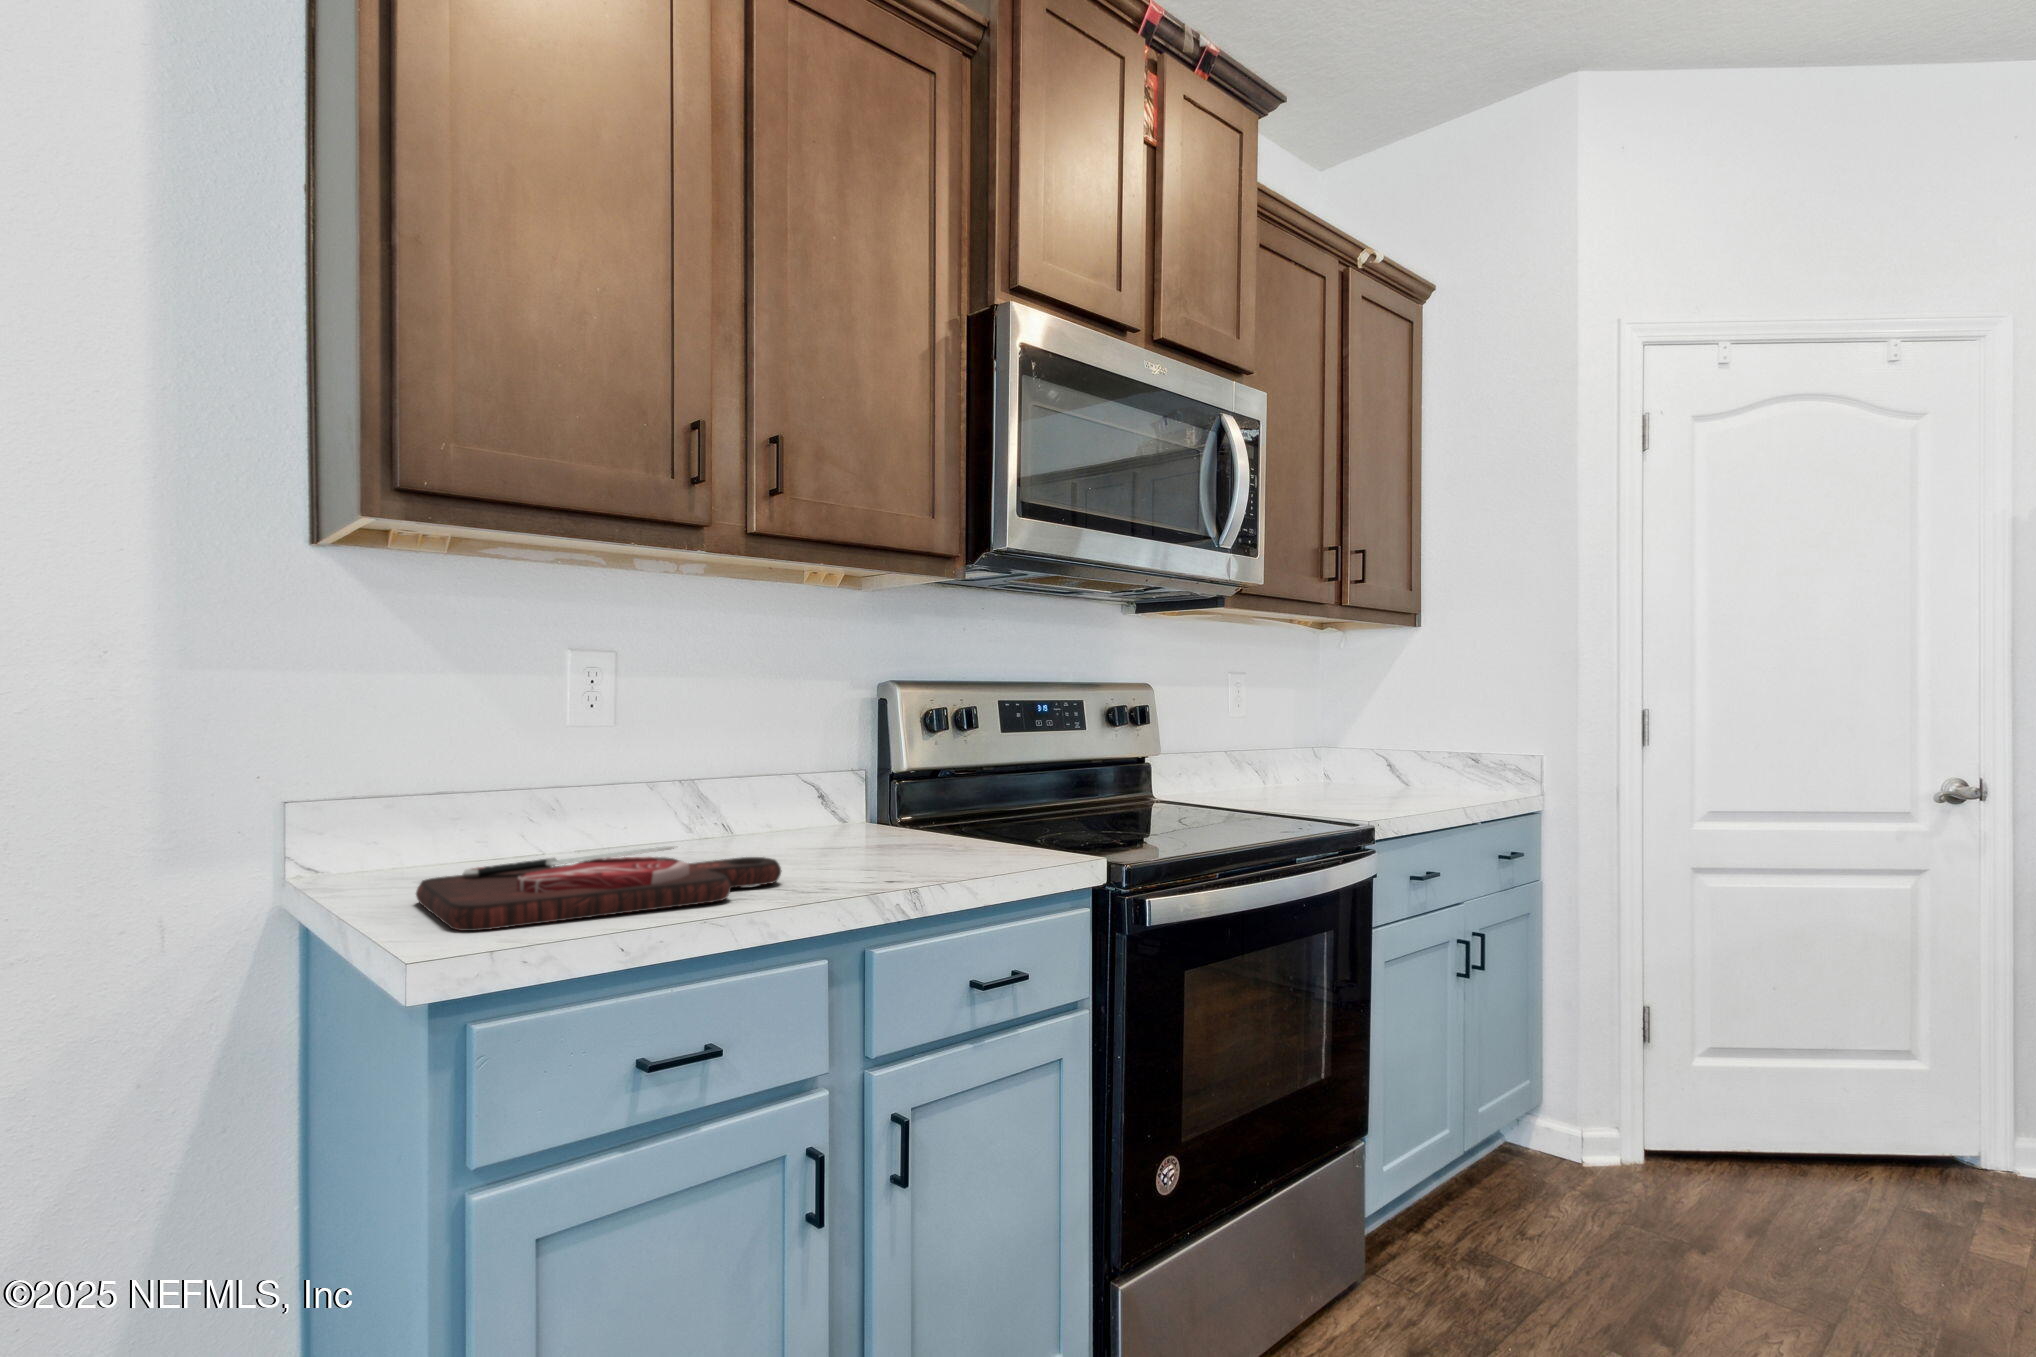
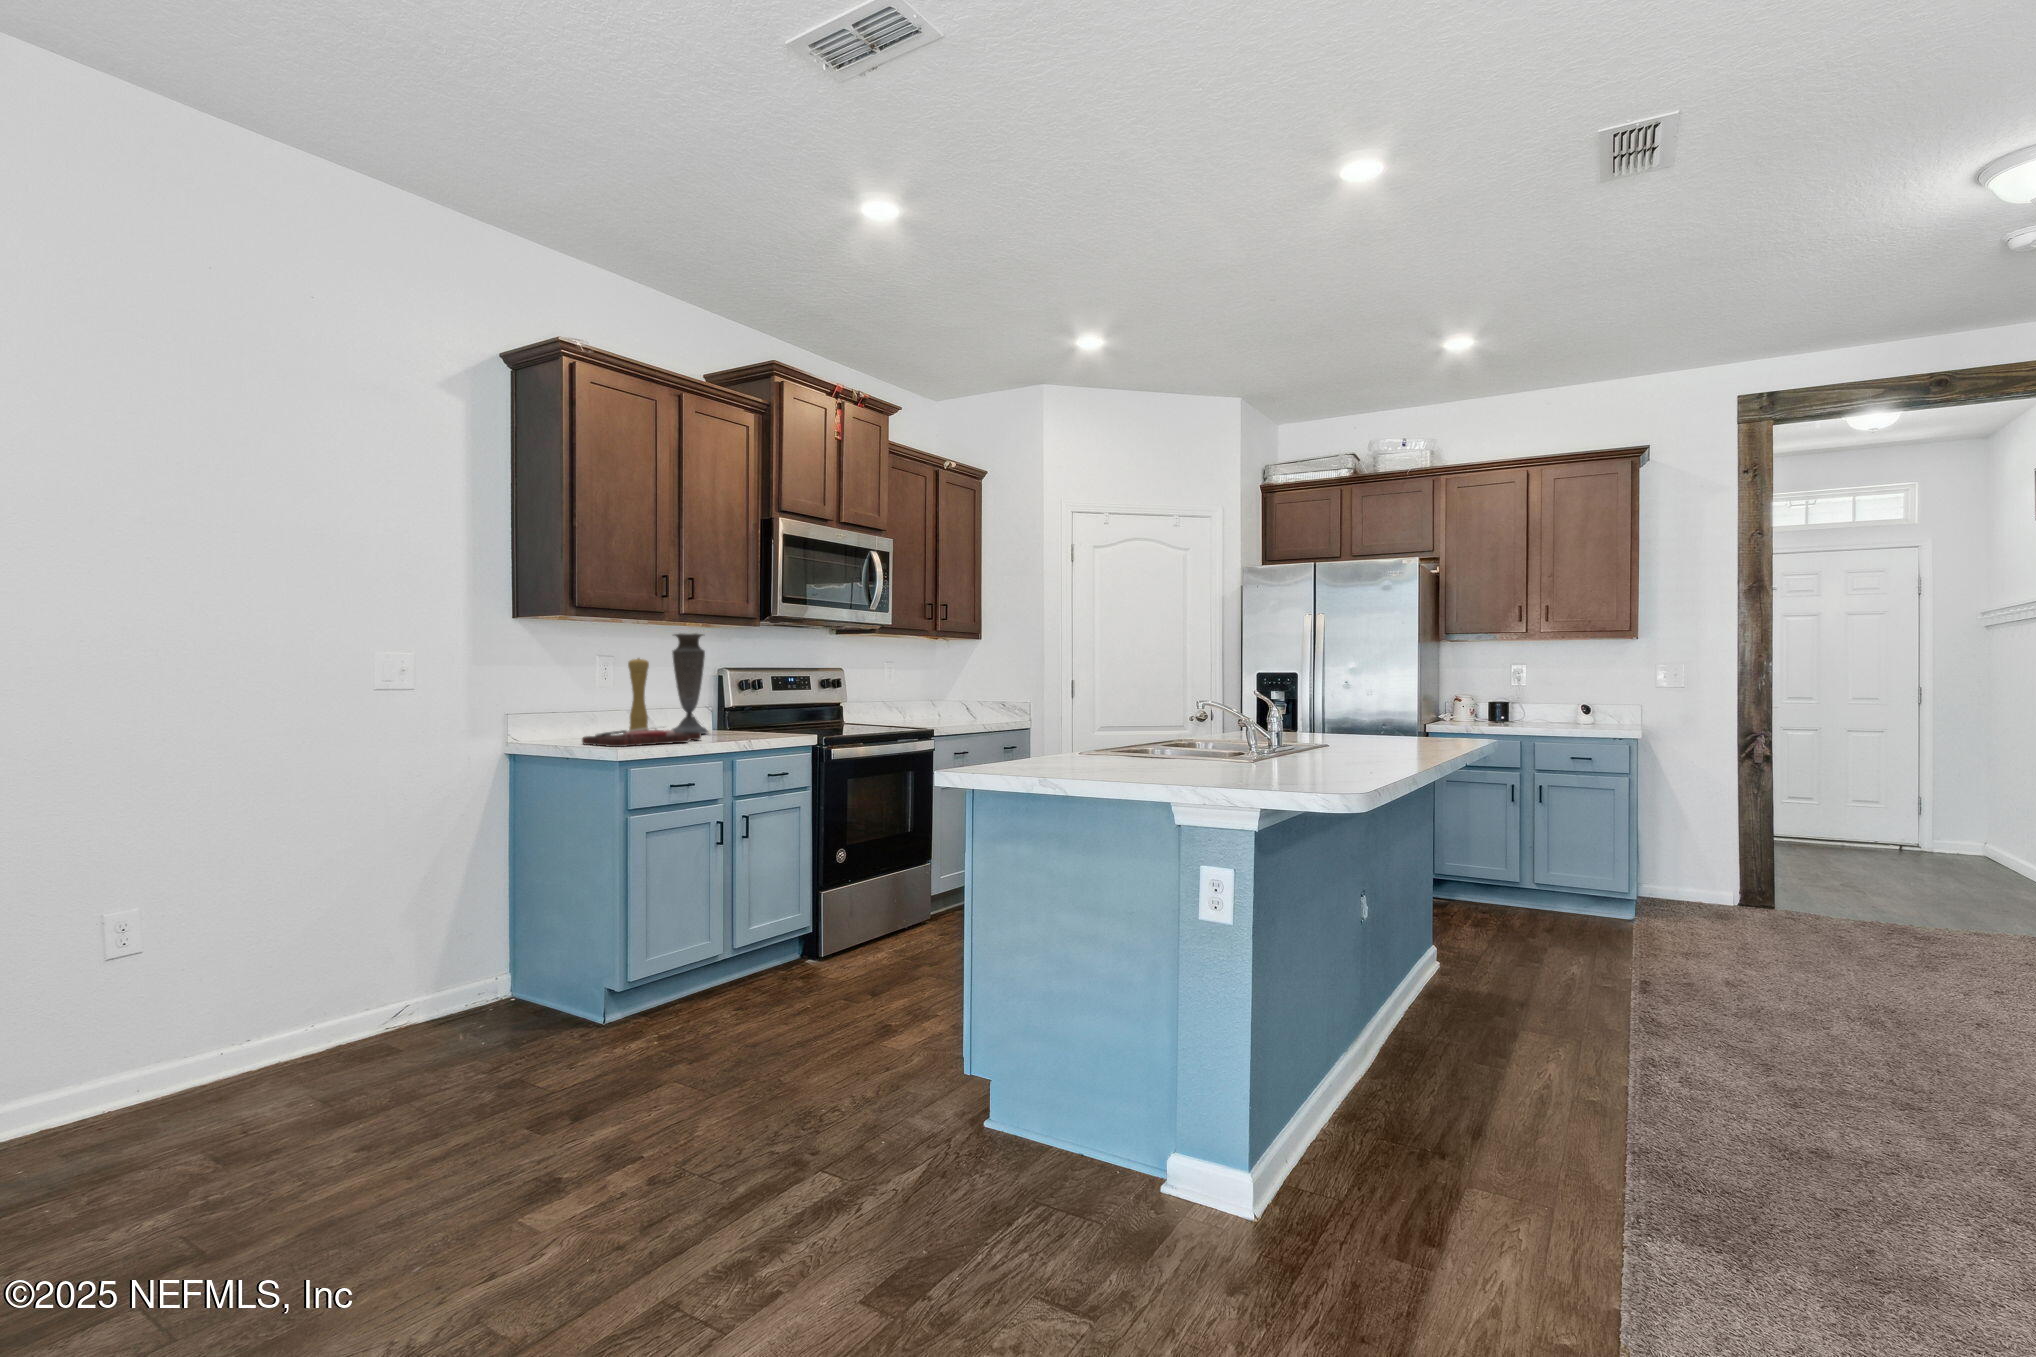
vase: none [744,592,842,848] -> present [672,633,708,734]
pepper mill: none [631,653,684,856] -> present [628,658,649,730]

